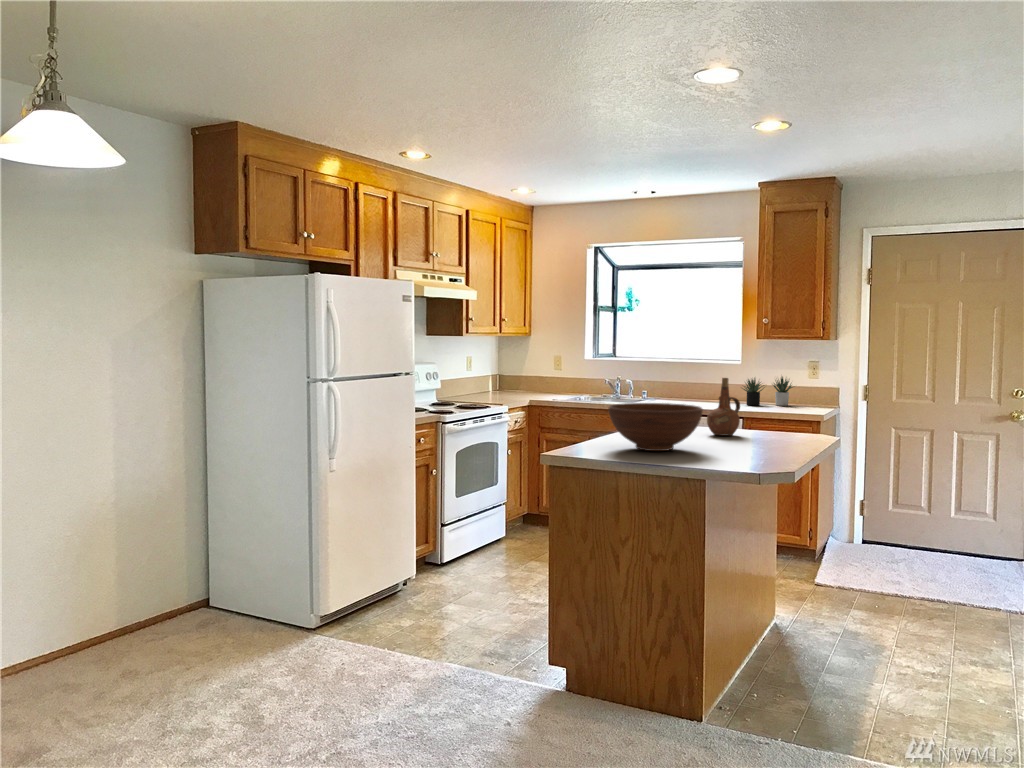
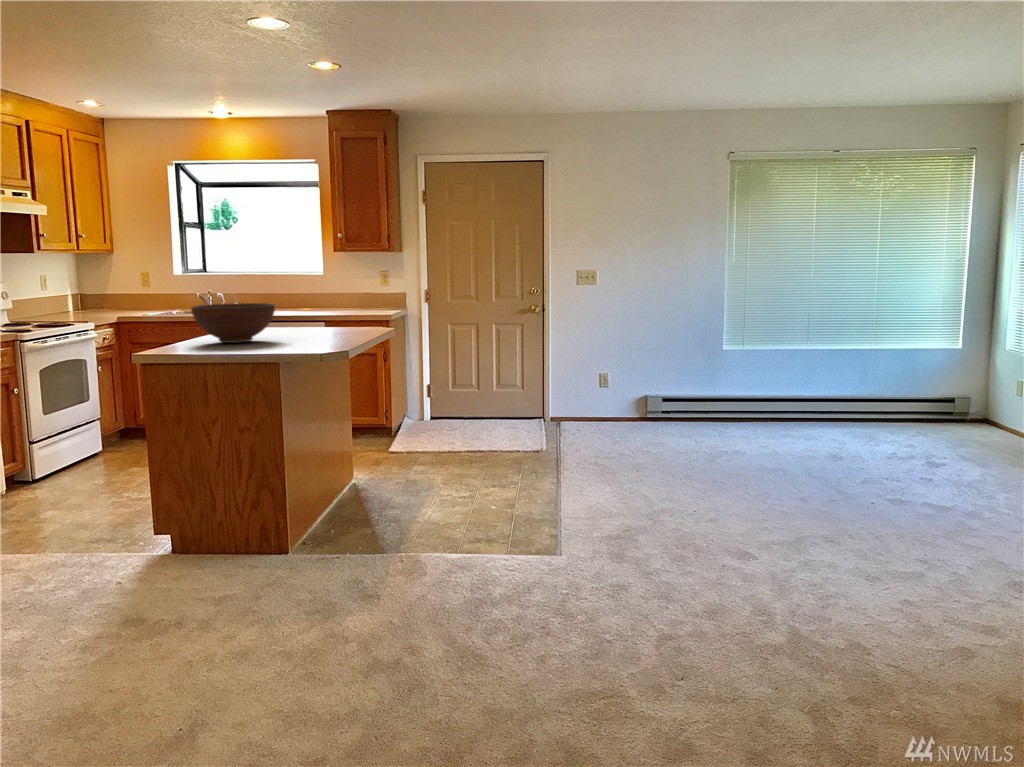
succulent plant: present [742,377,793,406] -> none [321,282,371,311]
ceramic pitcher: present [707,378,740,436] -> none [284,281,312,331]

